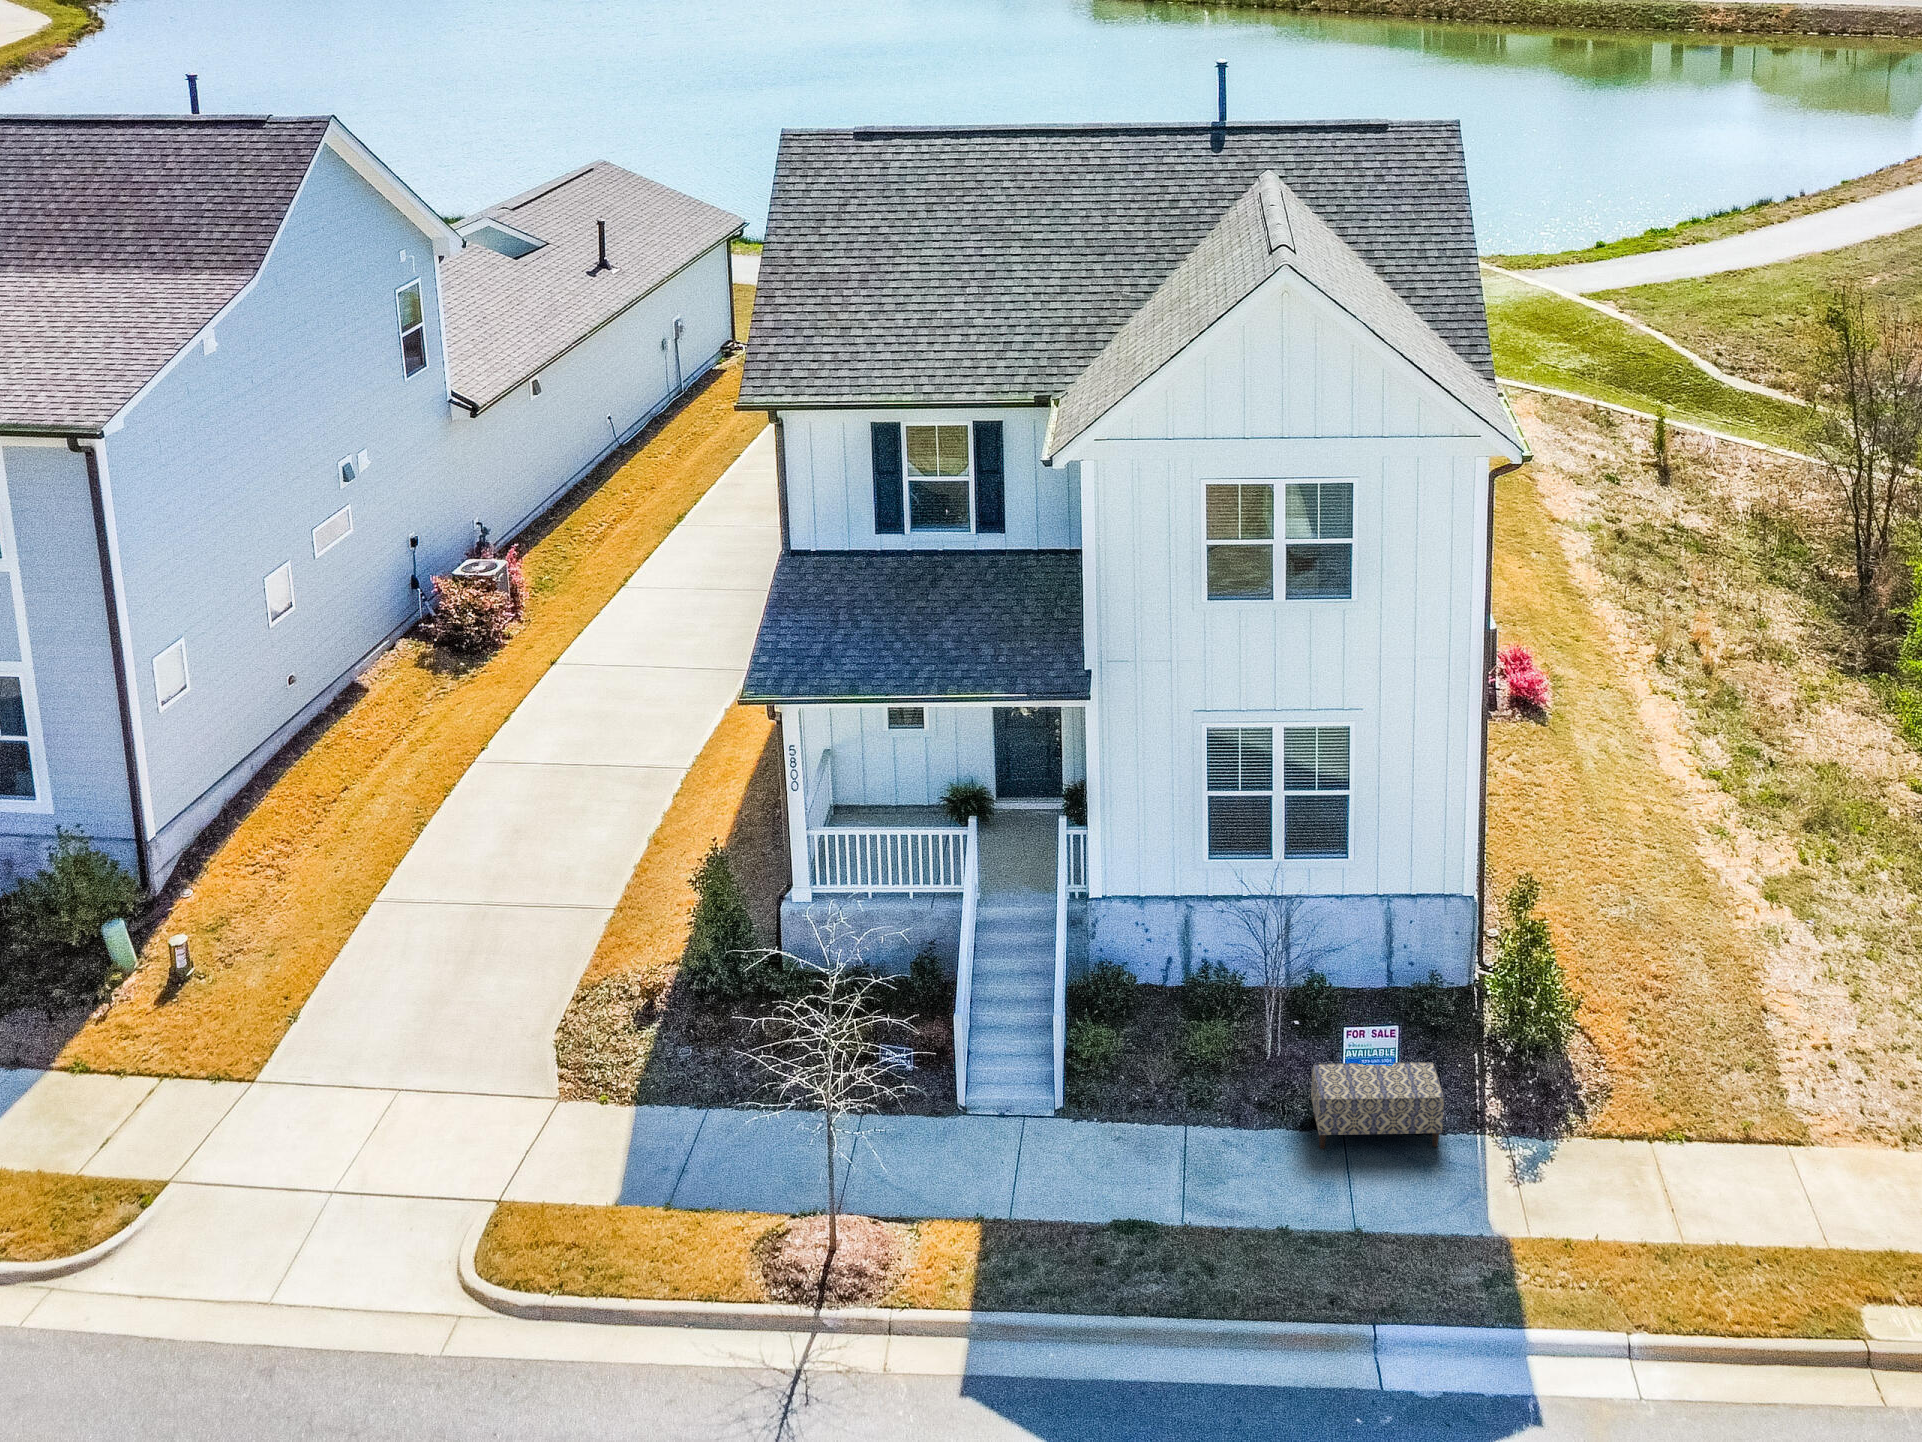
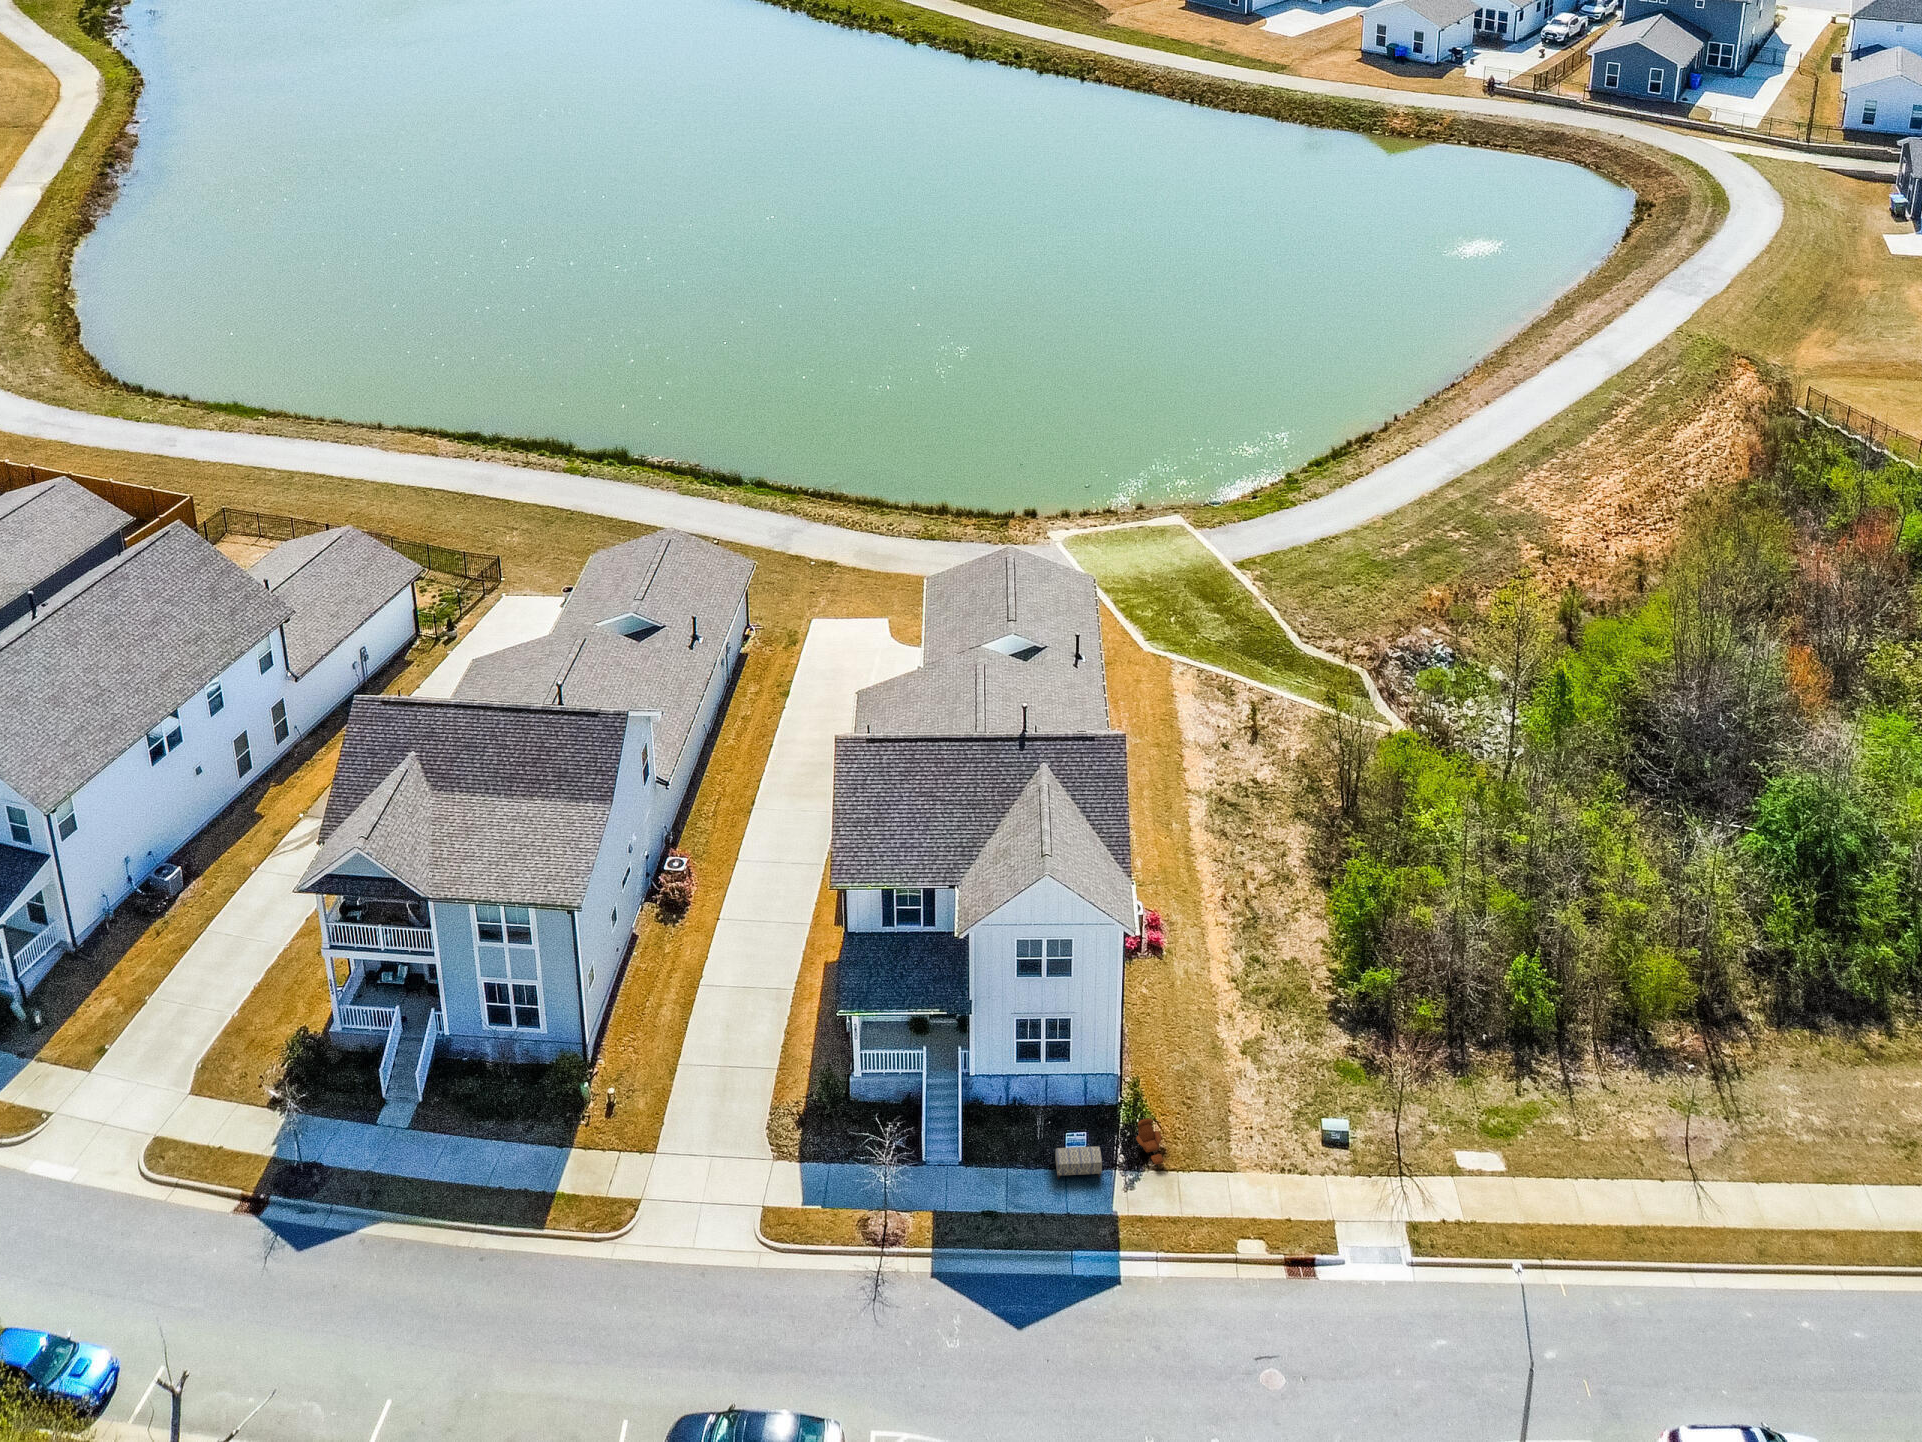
lounge chair: none [1530,1000,1612,1139] -> present [1136,1118,1164,1172]

